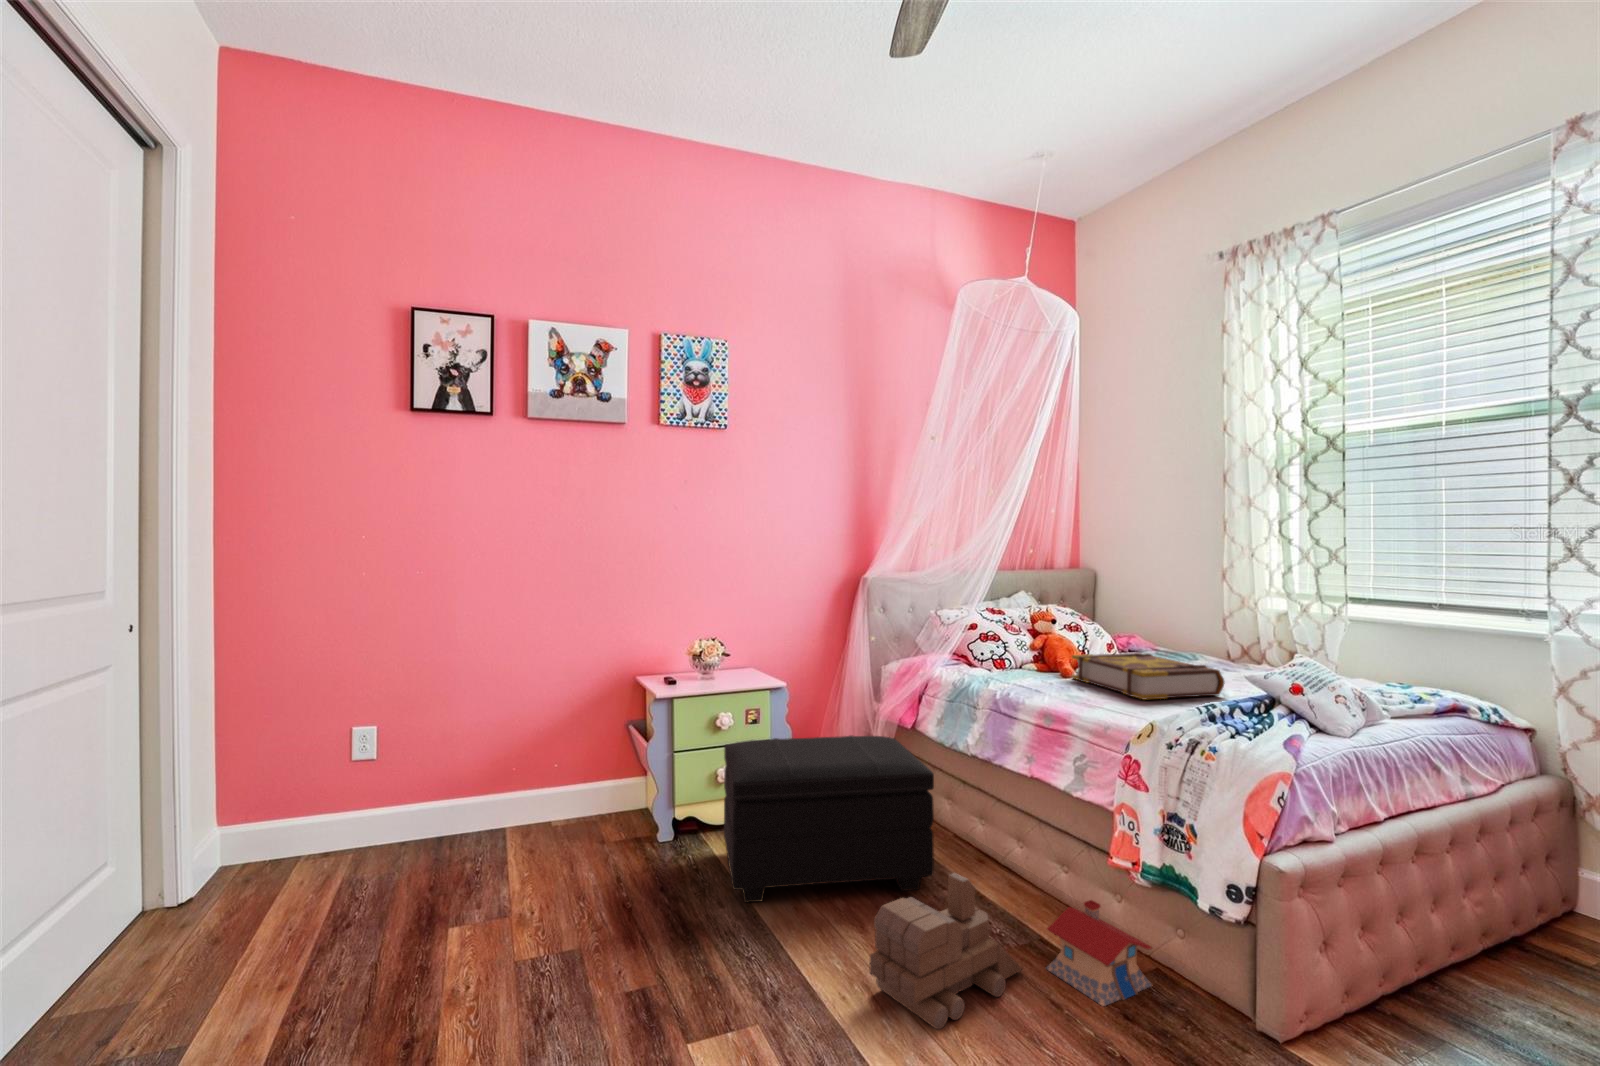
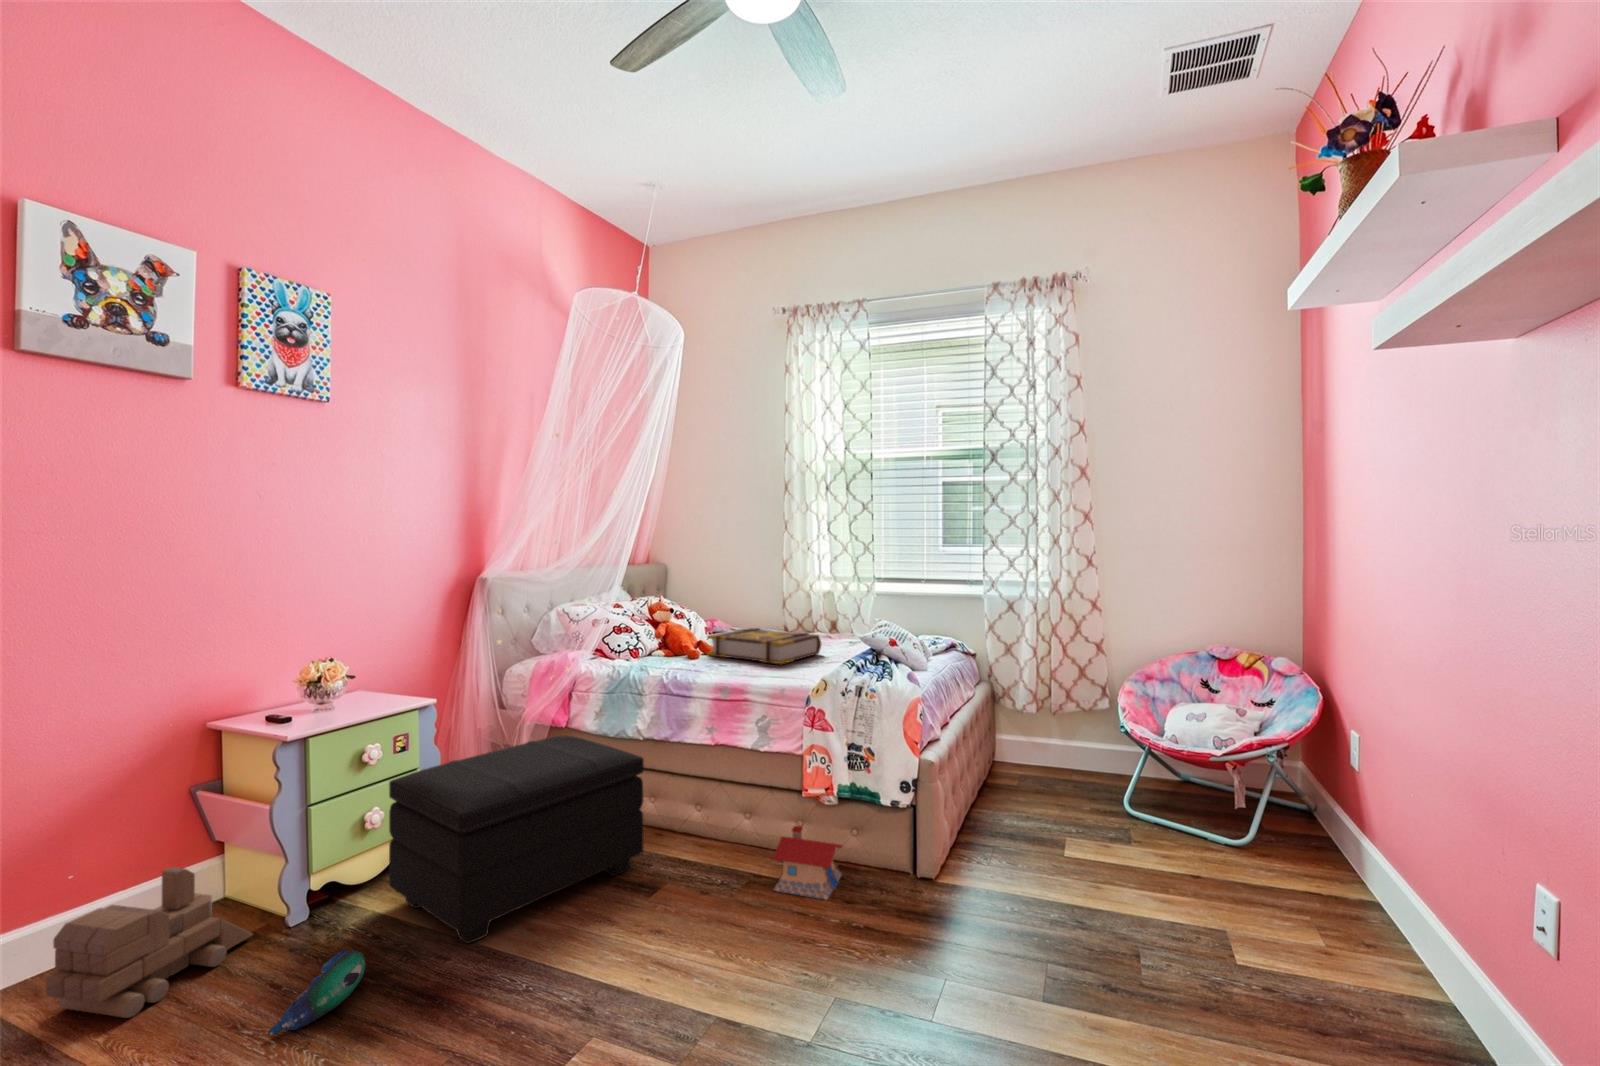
plush toy: none [588,871,668,917] -> present [268,950,365,1036]
toy train: present [870,873,1022,1029] -> present [46,867,252,1018]

